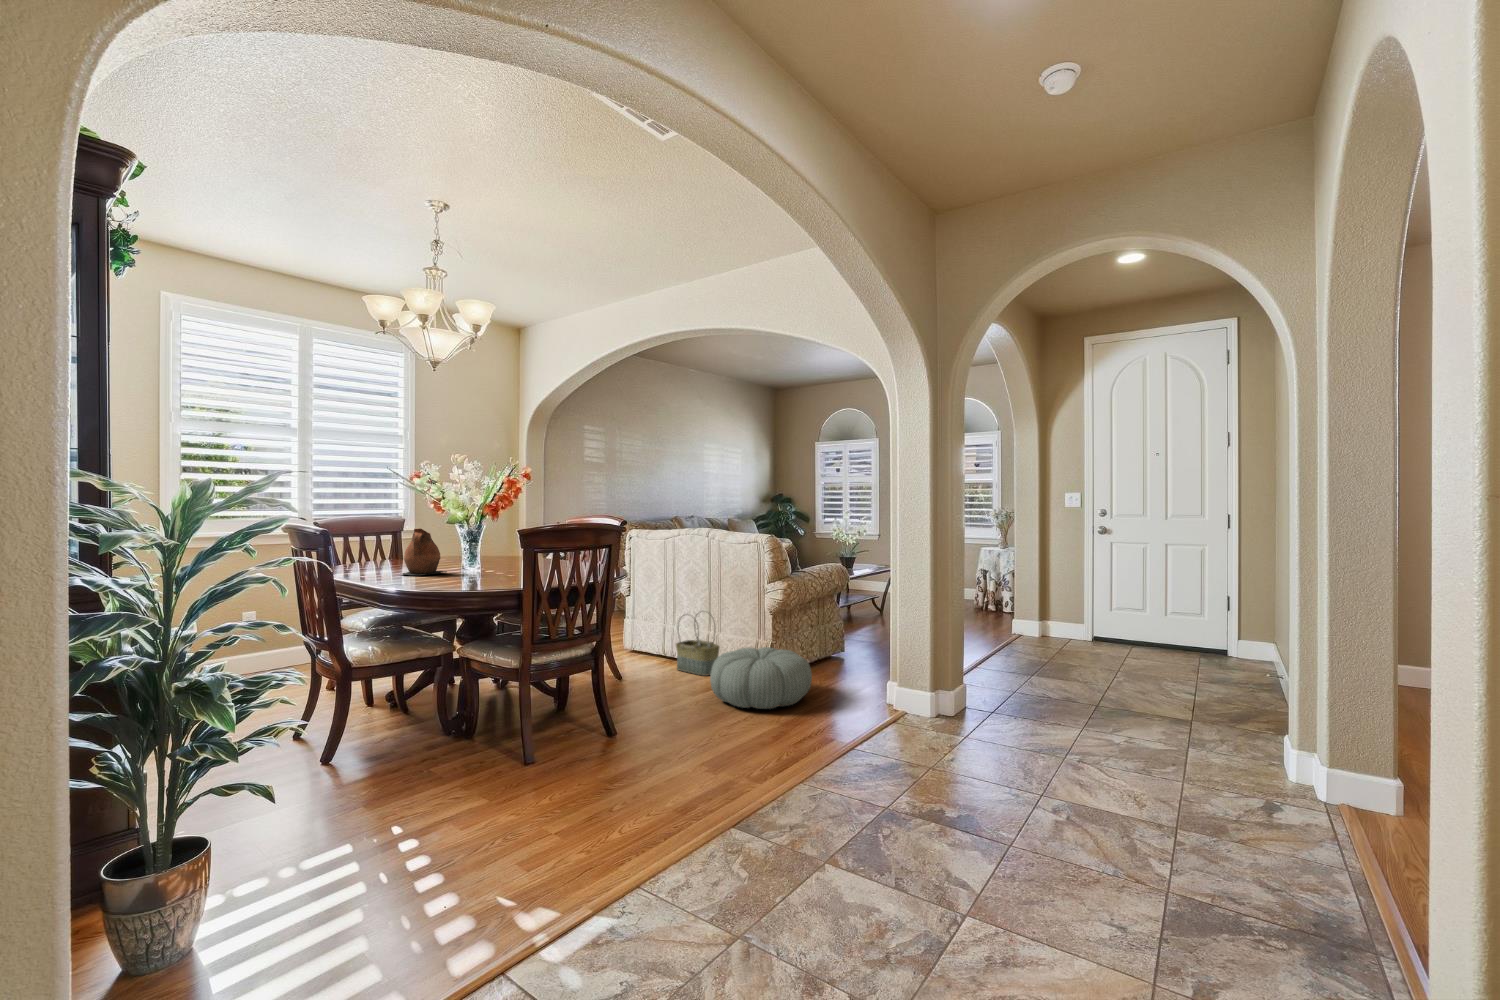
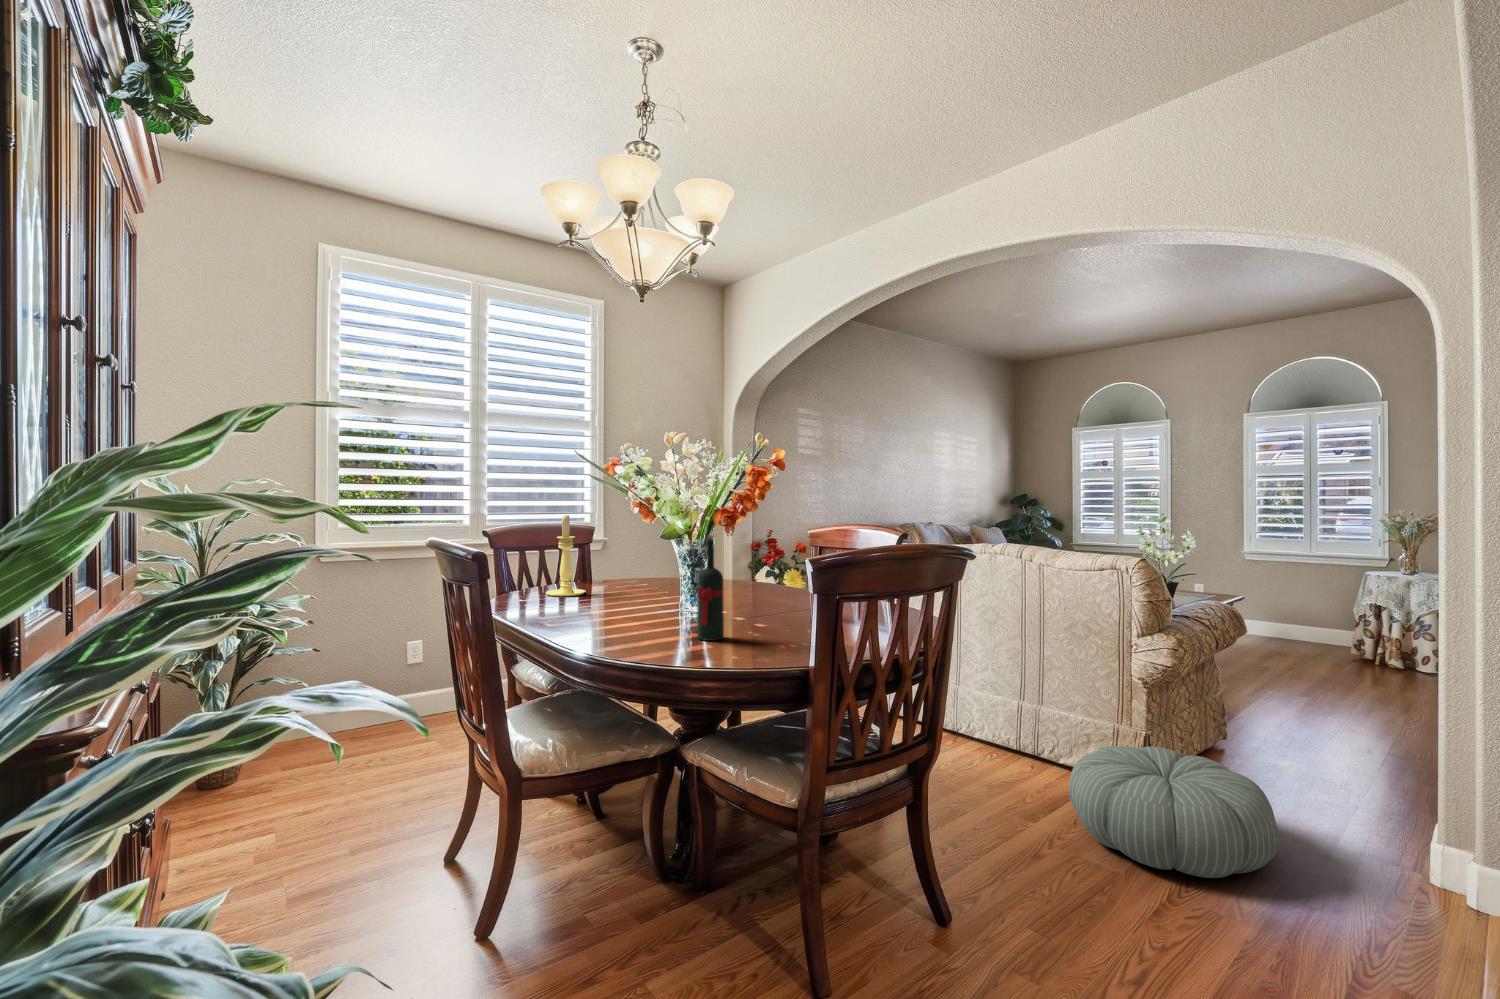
candle holder: none [362,509,395,568] -> present [546,515,586,597]
wine bottle: none [460,521,478,583] -> present [697,535,724,641]
ceramic pitcher: present [402,529,447,575] -> none [597,545,663,617]
basket: present [676,615,719,676] -> none [970,669,1046,775]

